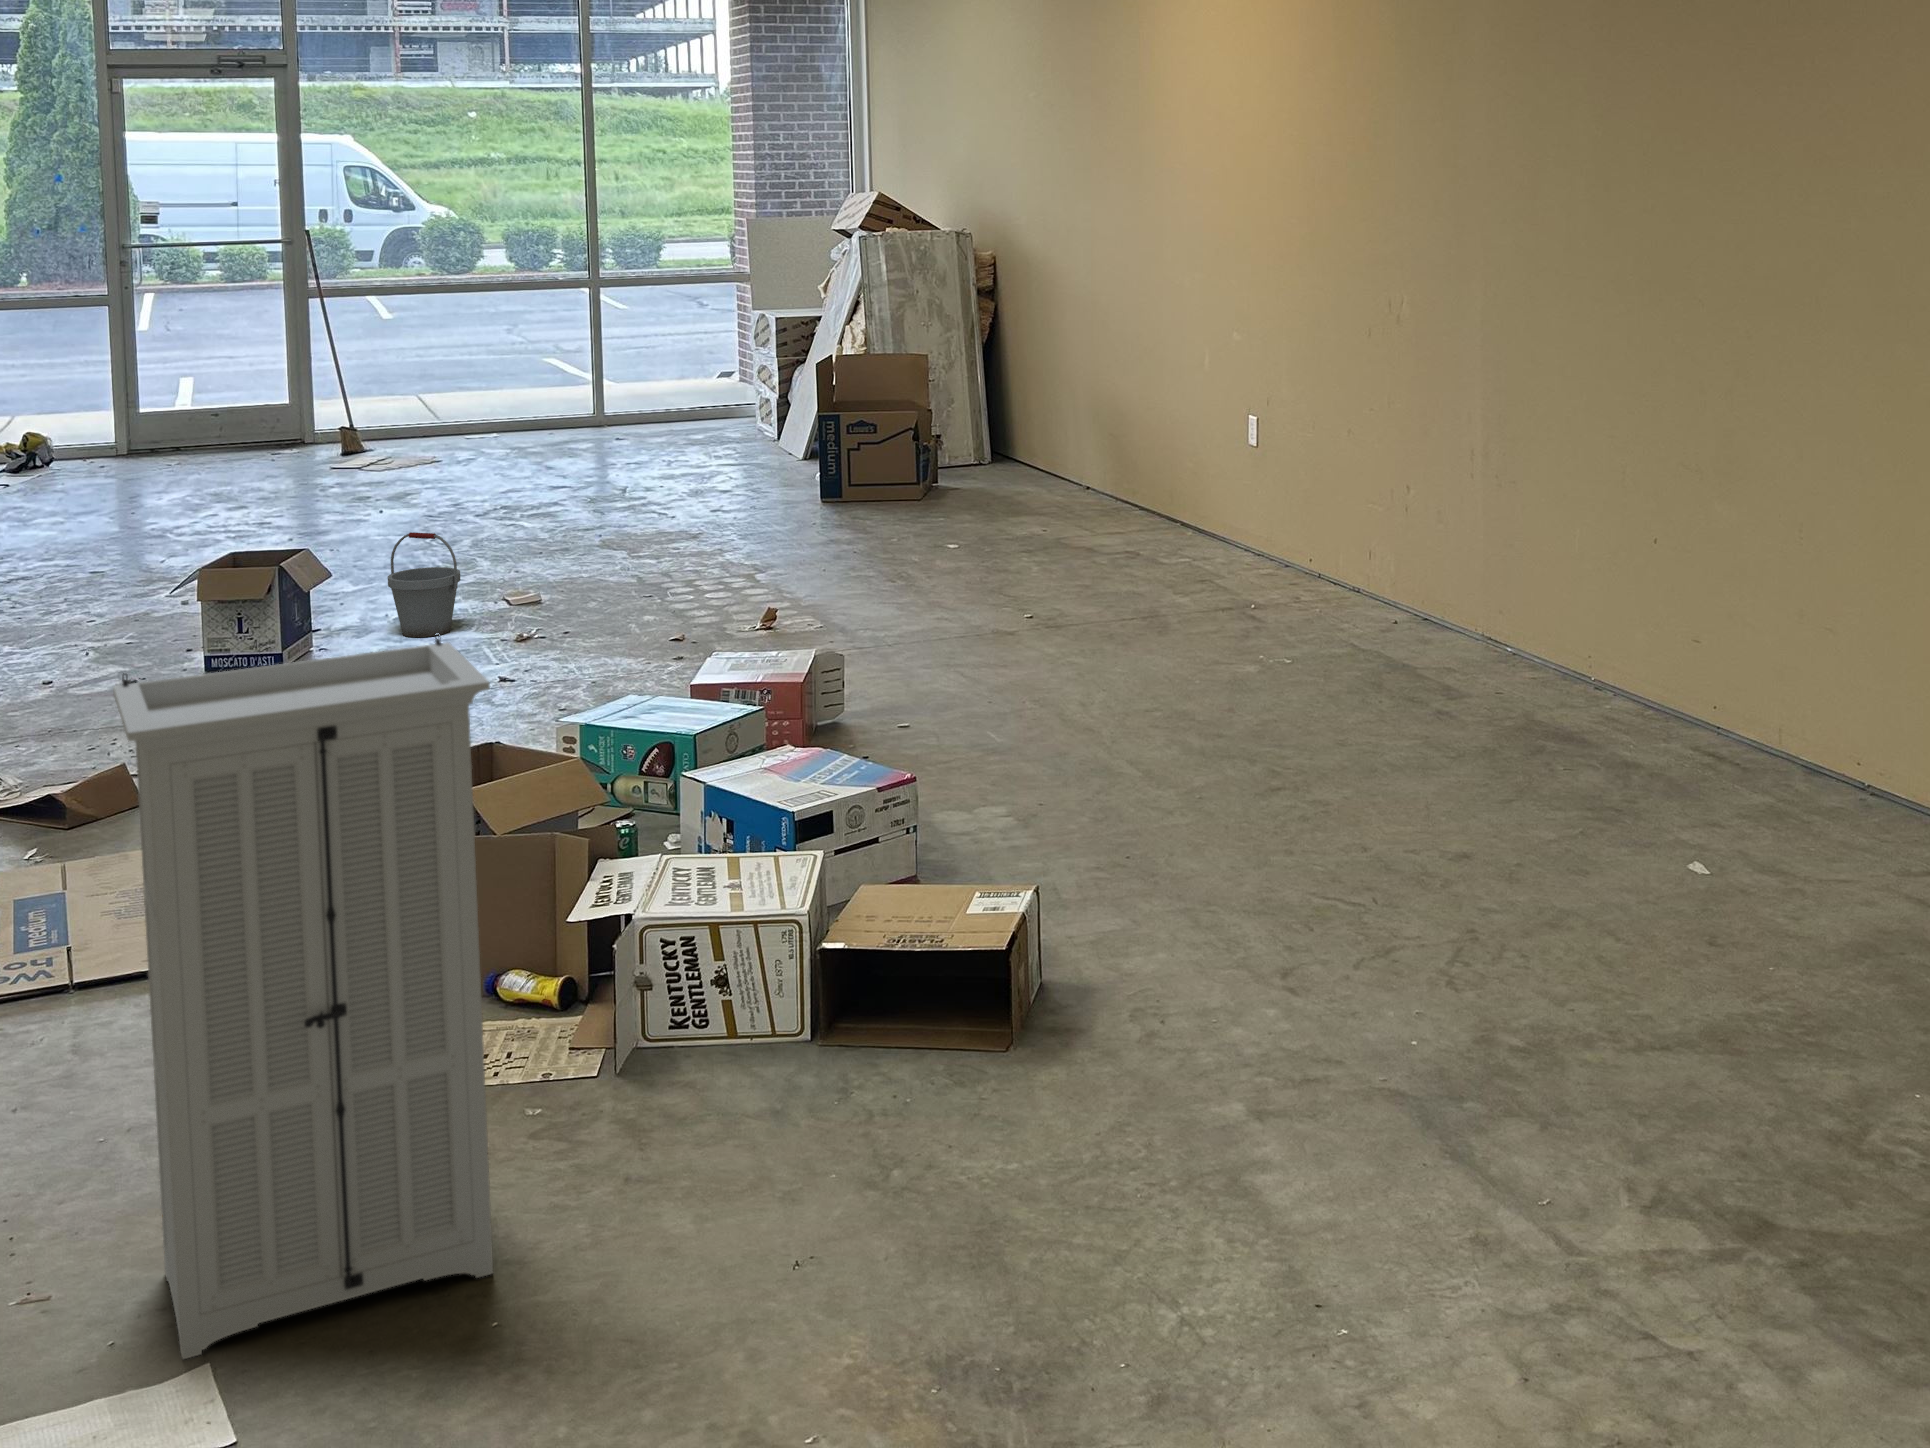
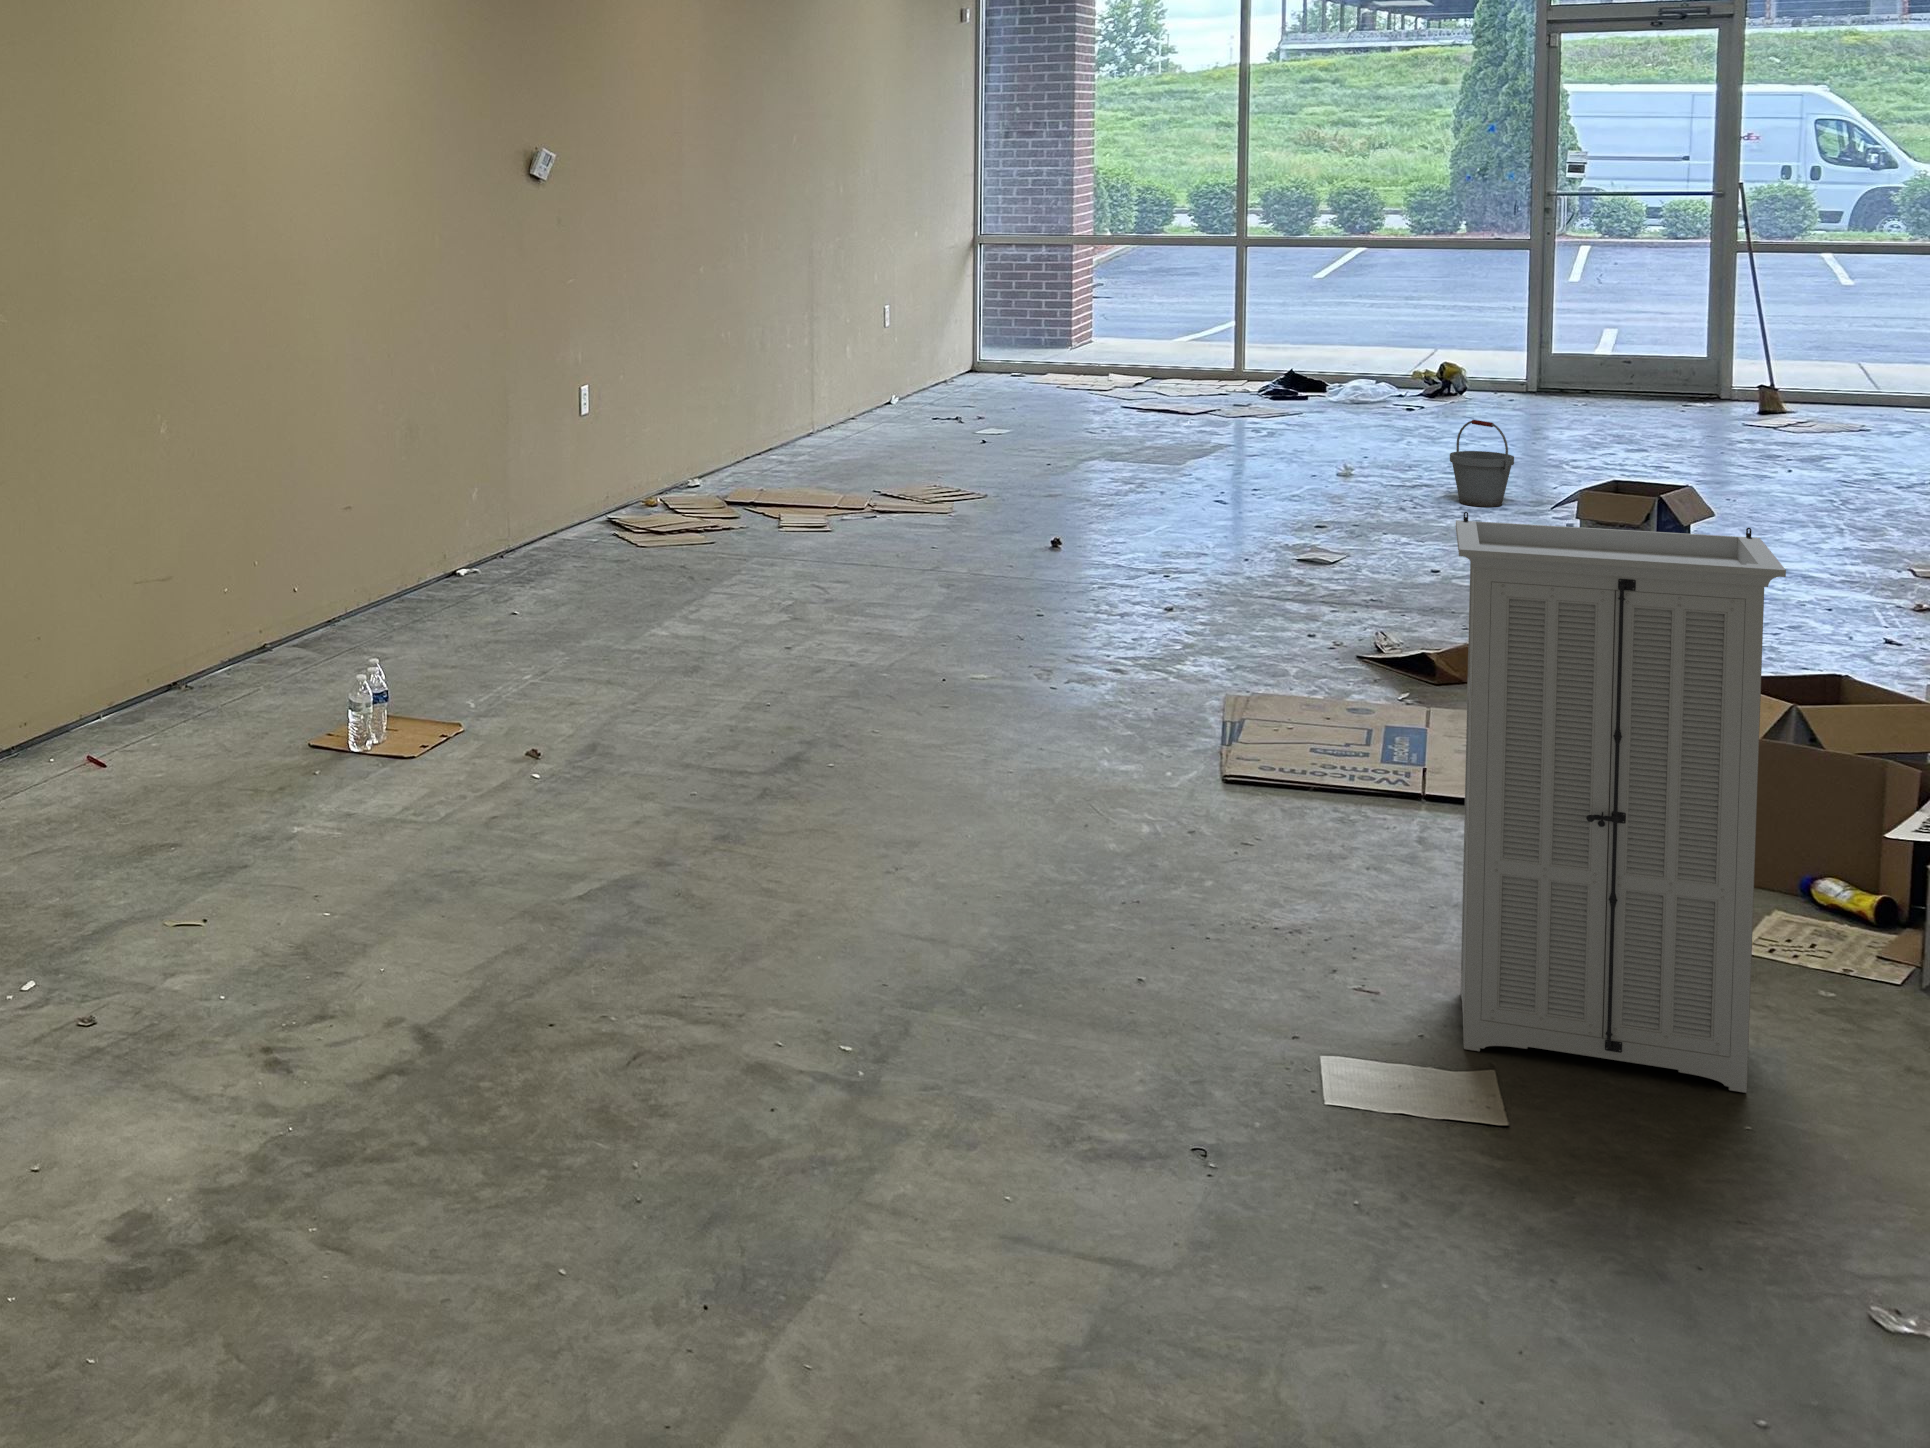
bucket: present [388,532,461,637] -> present [1450,420,1514,507]

